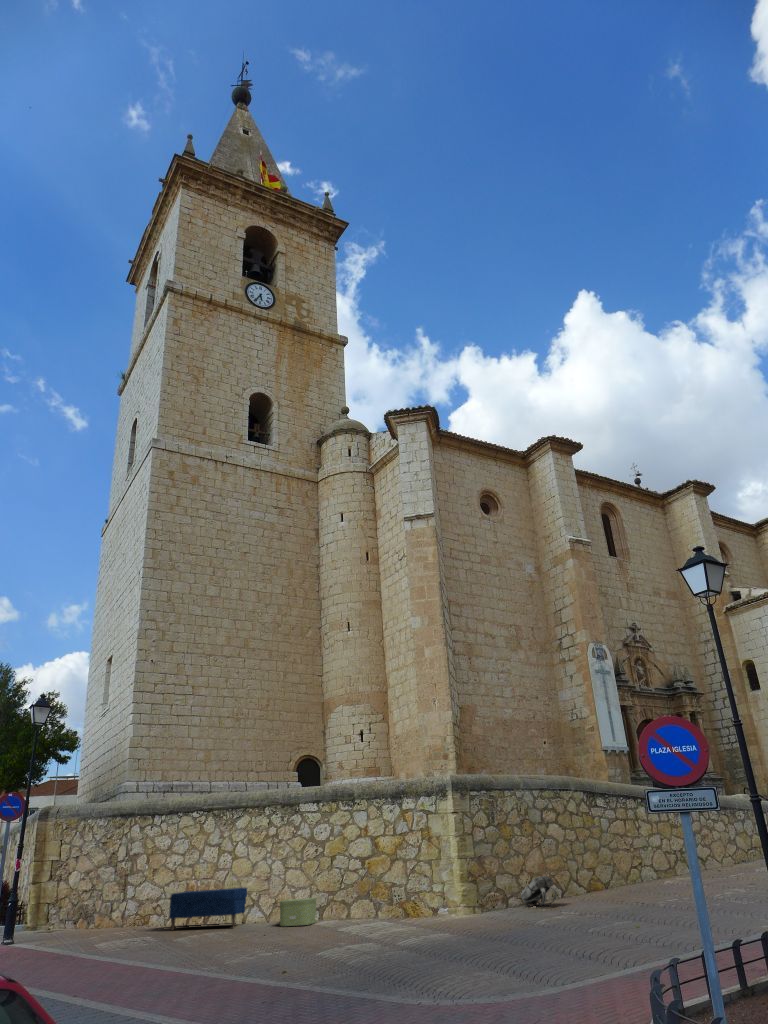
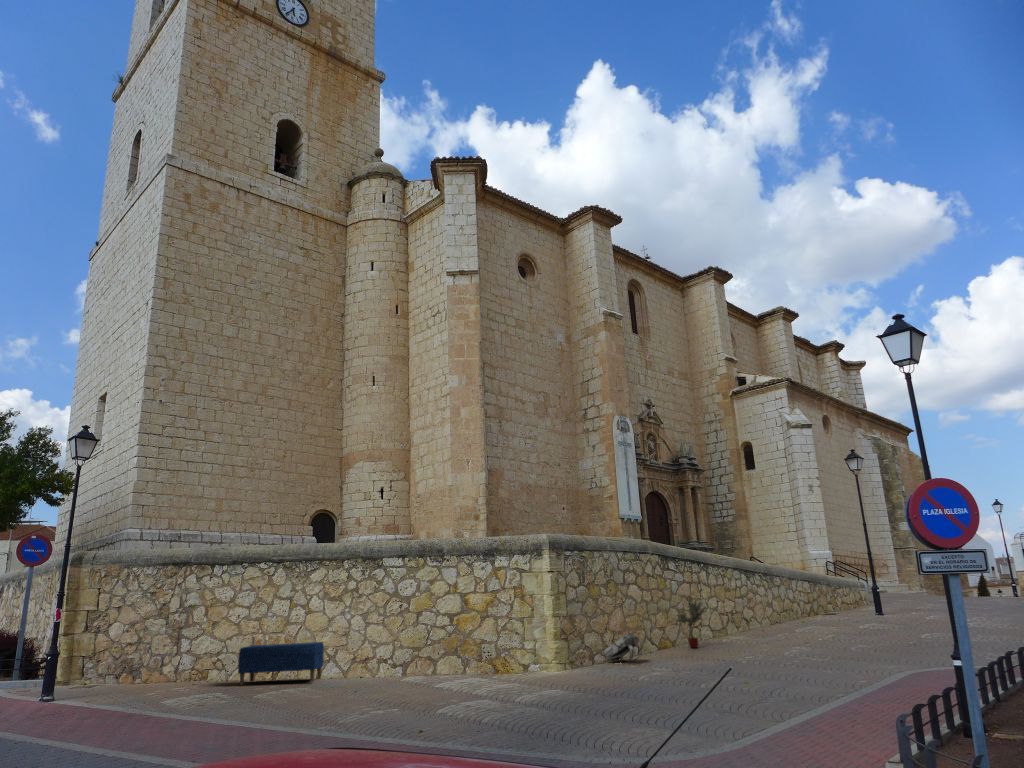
potted tree: none [605,833,638,891] -> present [676,597,704,648]
storage box: present [280,898,317,926] -> none [364,653,402,681]

